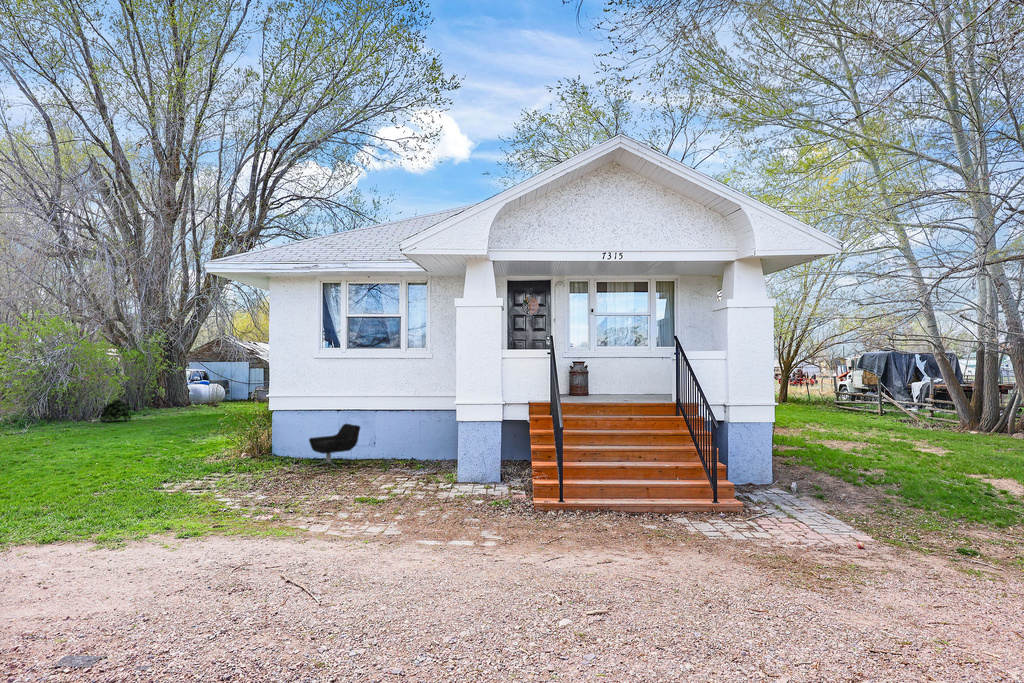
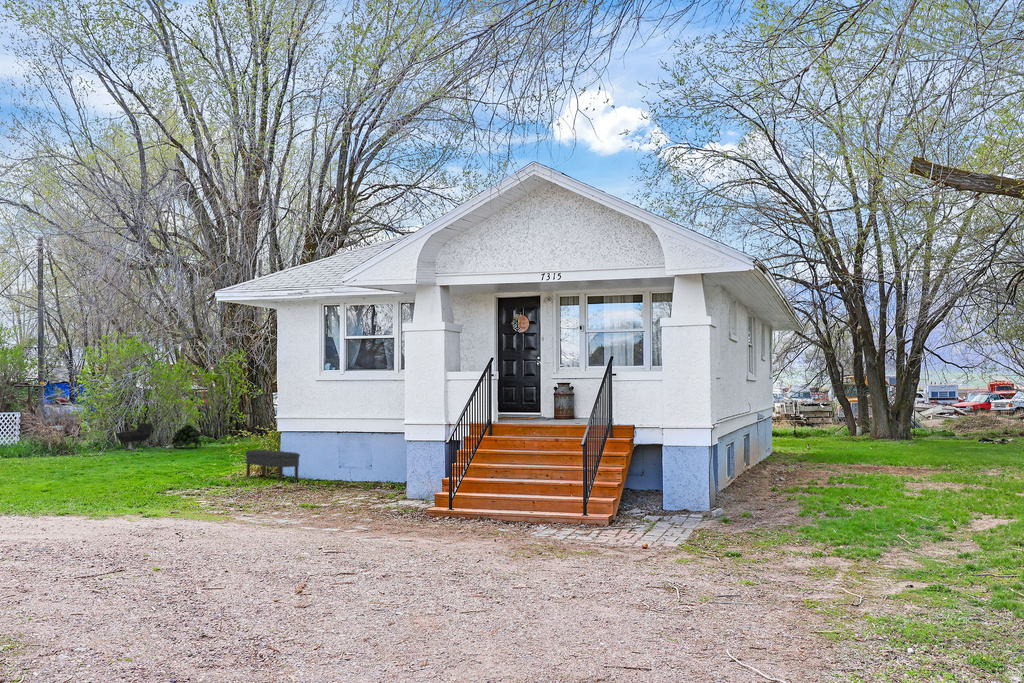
lounge chair: present [309,424,360,466] -> present [116,423,153,449]
bench: none [231,429,297,463] -> present [246,450,300,481]

